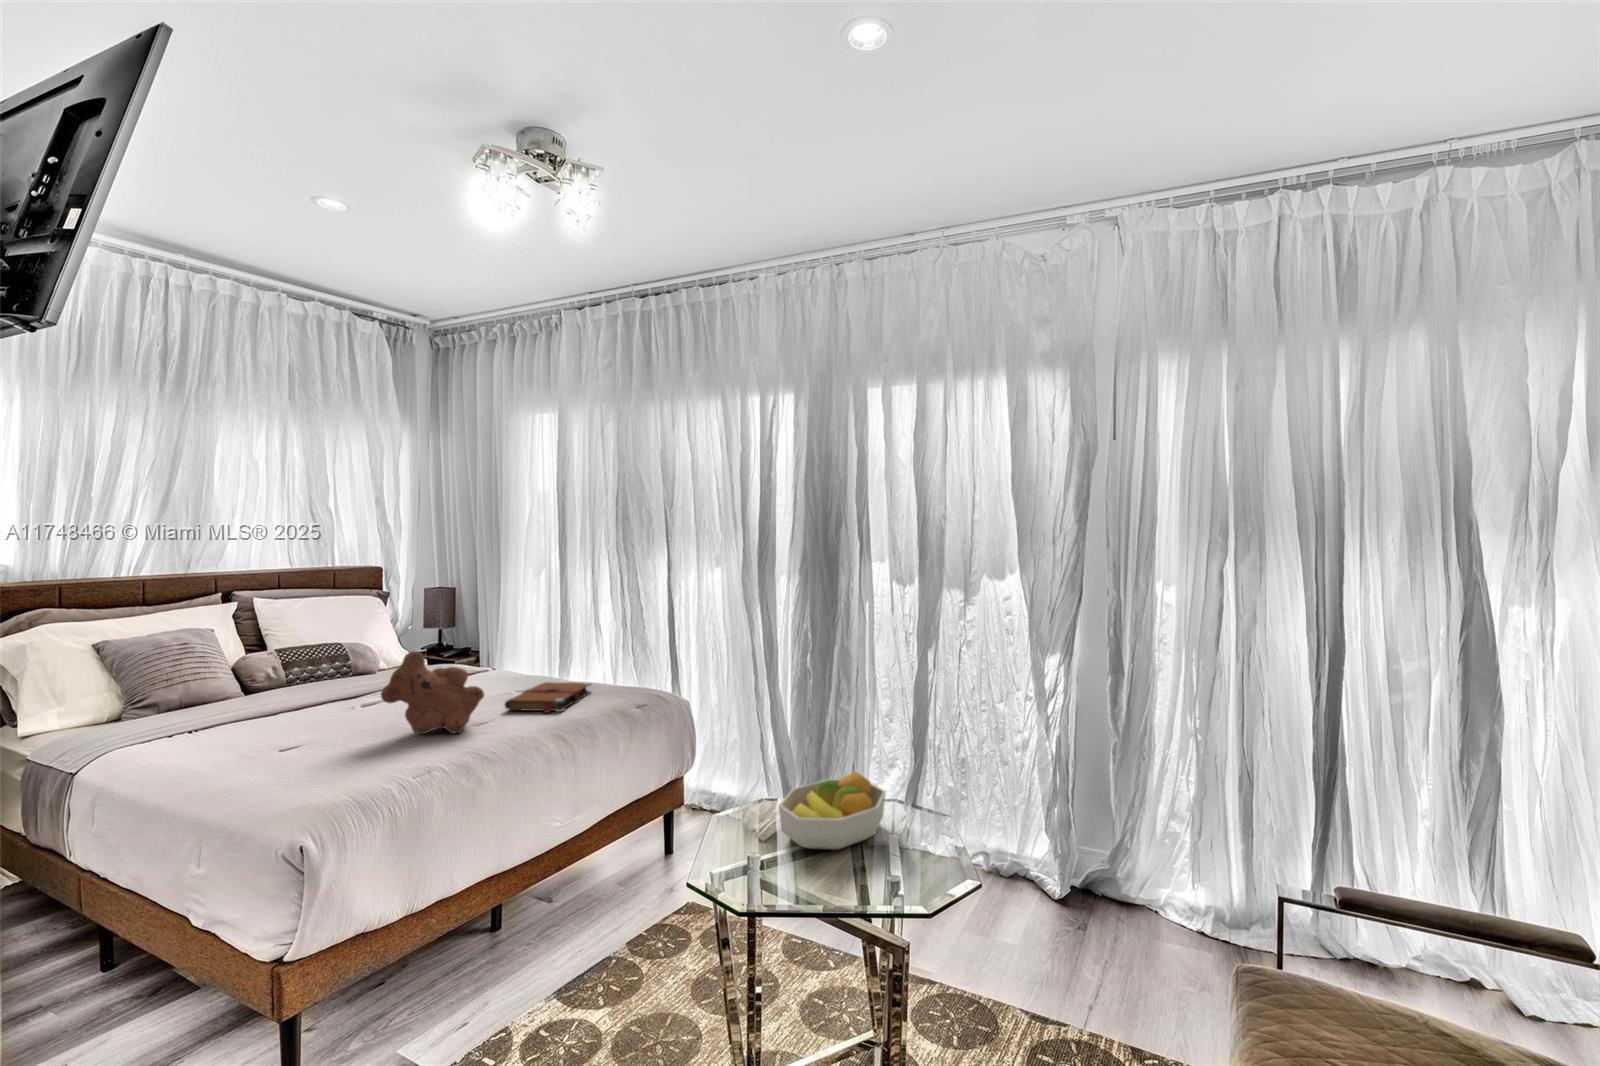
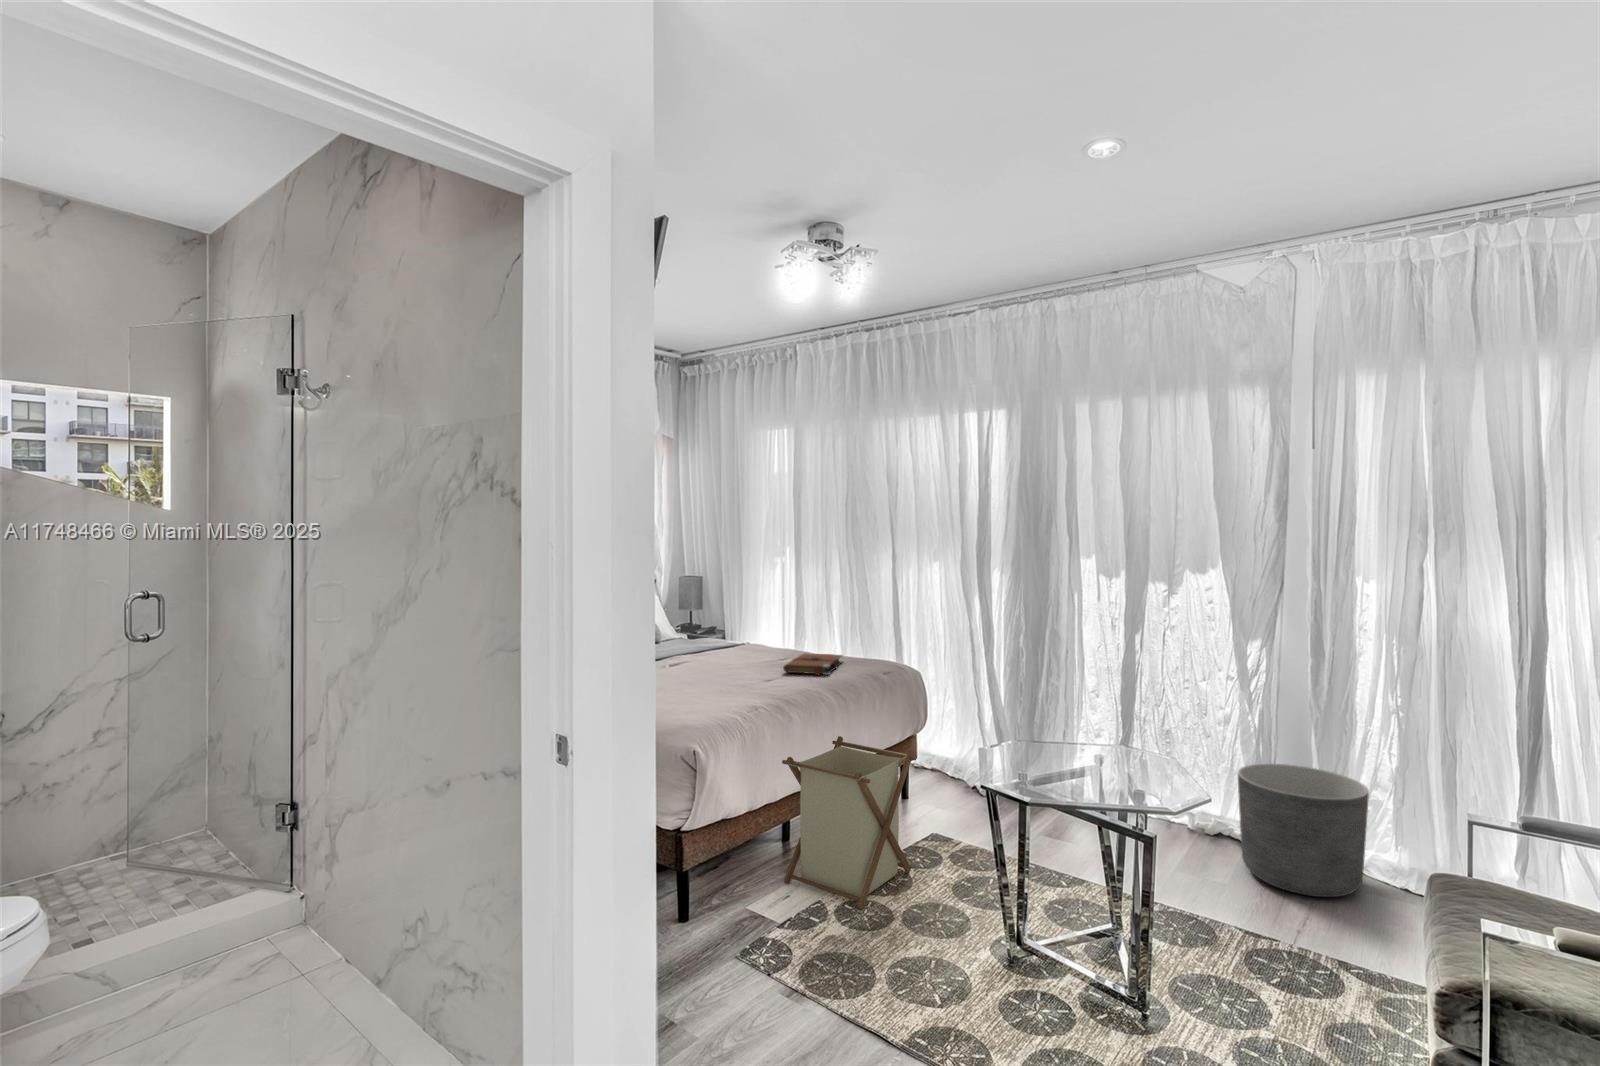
teddy bear: present [381,651,484,734] -> none [705,622,775,687]
fruit bowl: present [779,772,886,850] -> none [1036,720,1121,776]
laundry basket: none [467,793,652,1035] -> present [782,736,916,909]
planter: none [1032,796,1167,954] -> present [1238,763,1369,897]

